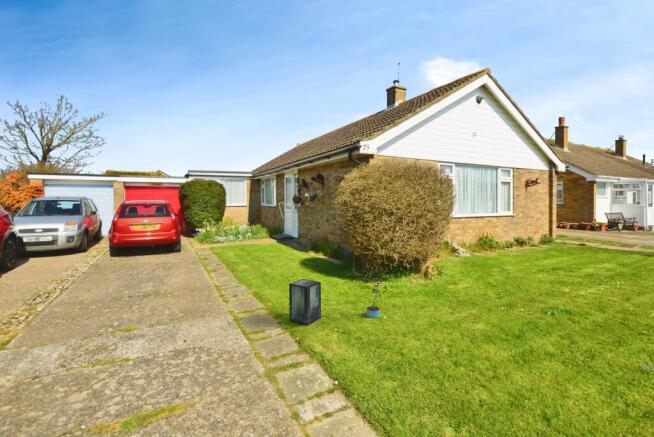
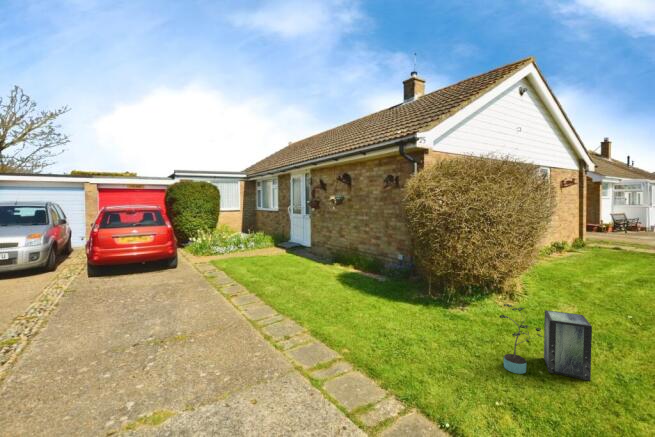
storage box: present [289,279,321,326] -> present [544,310,592,381]

